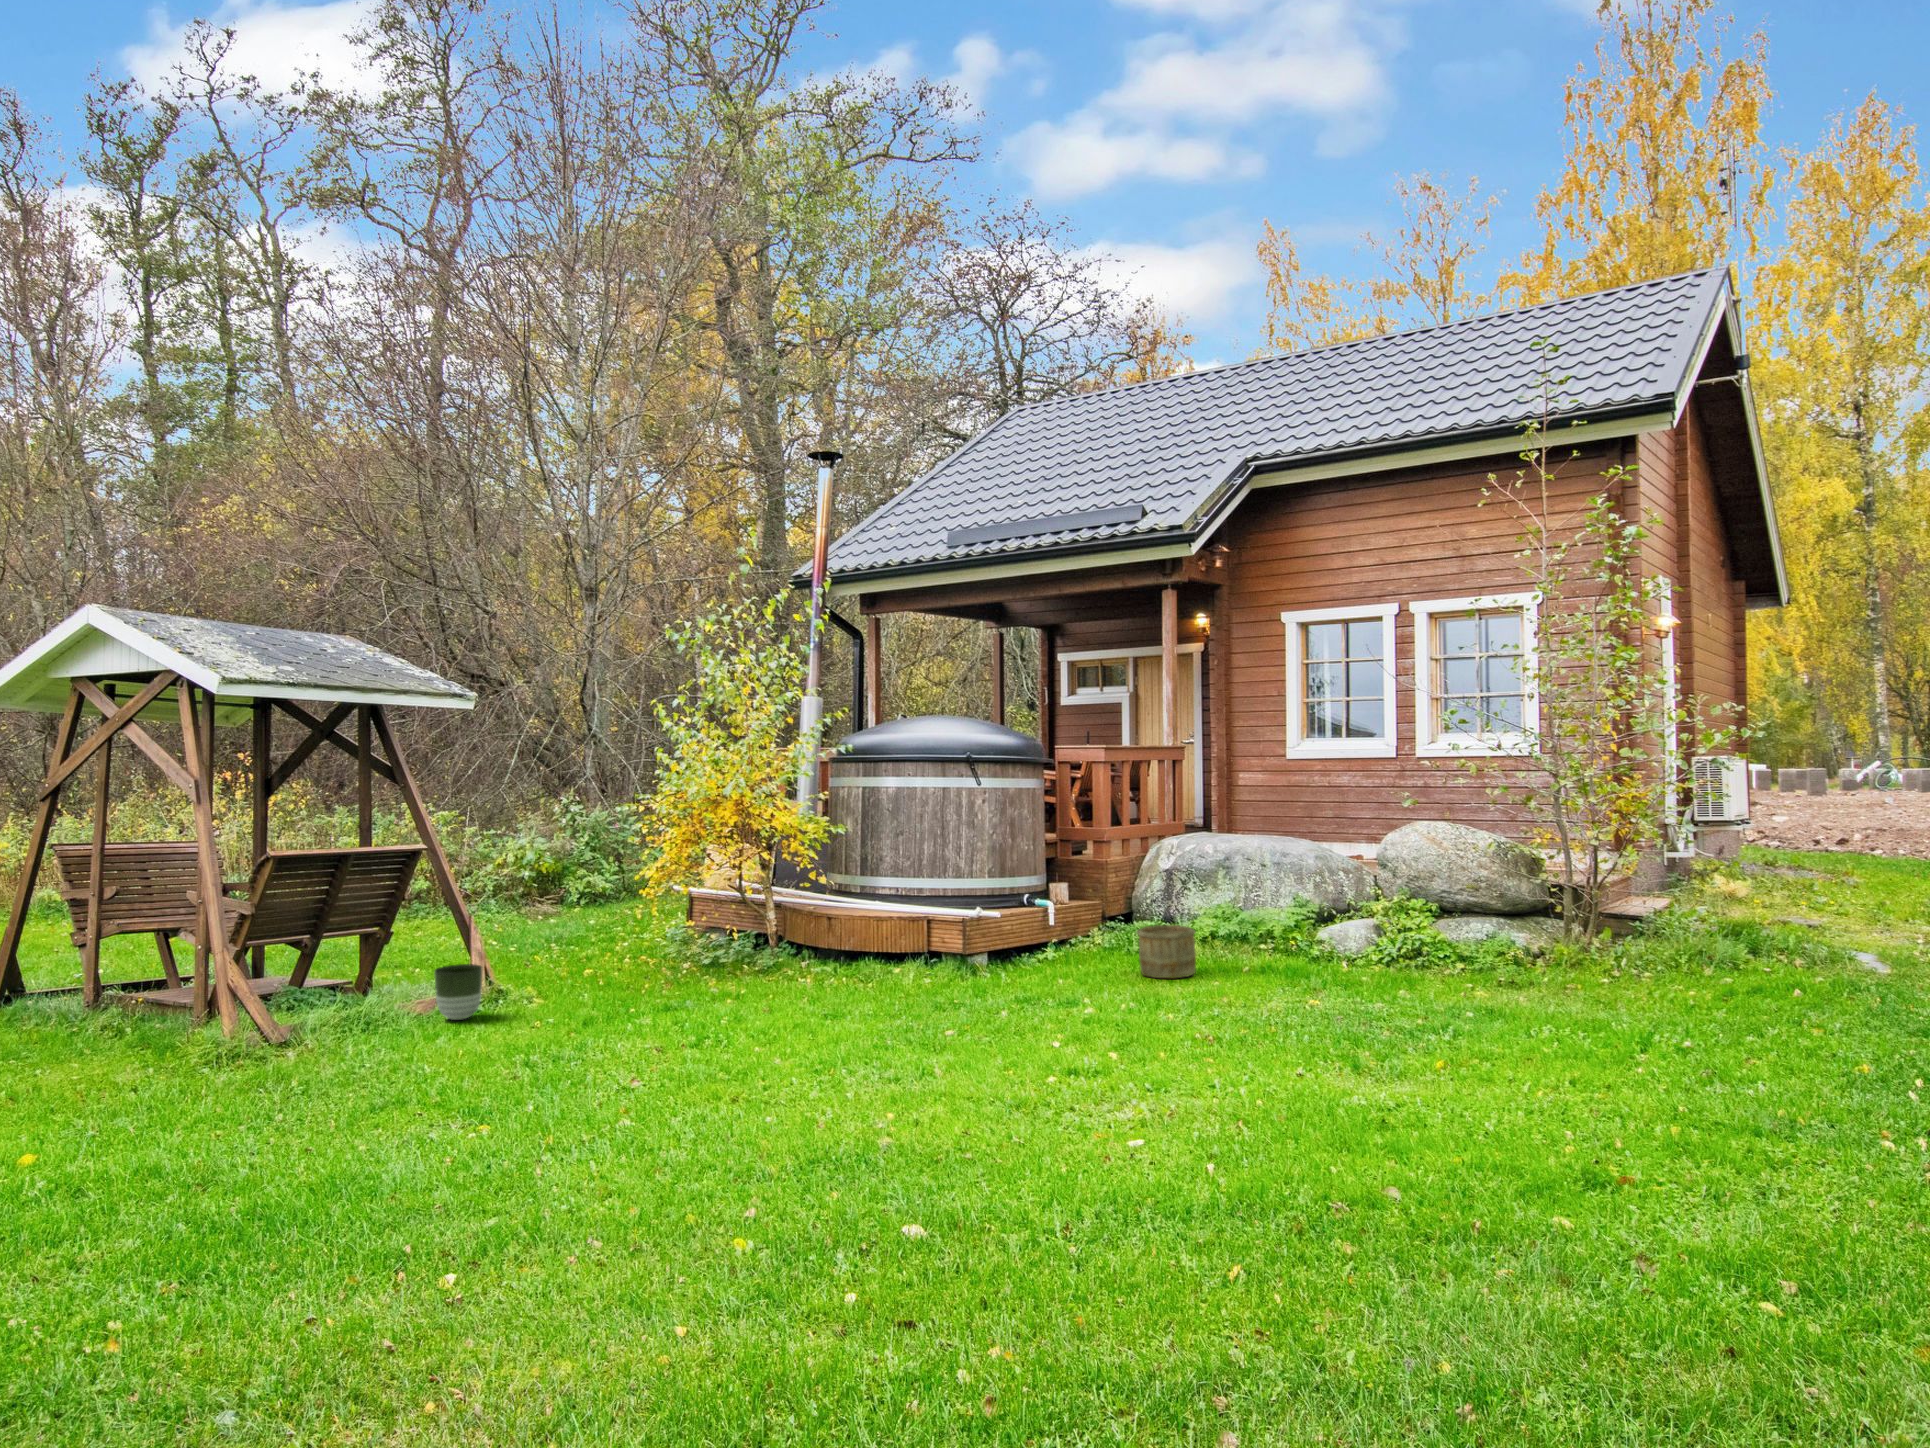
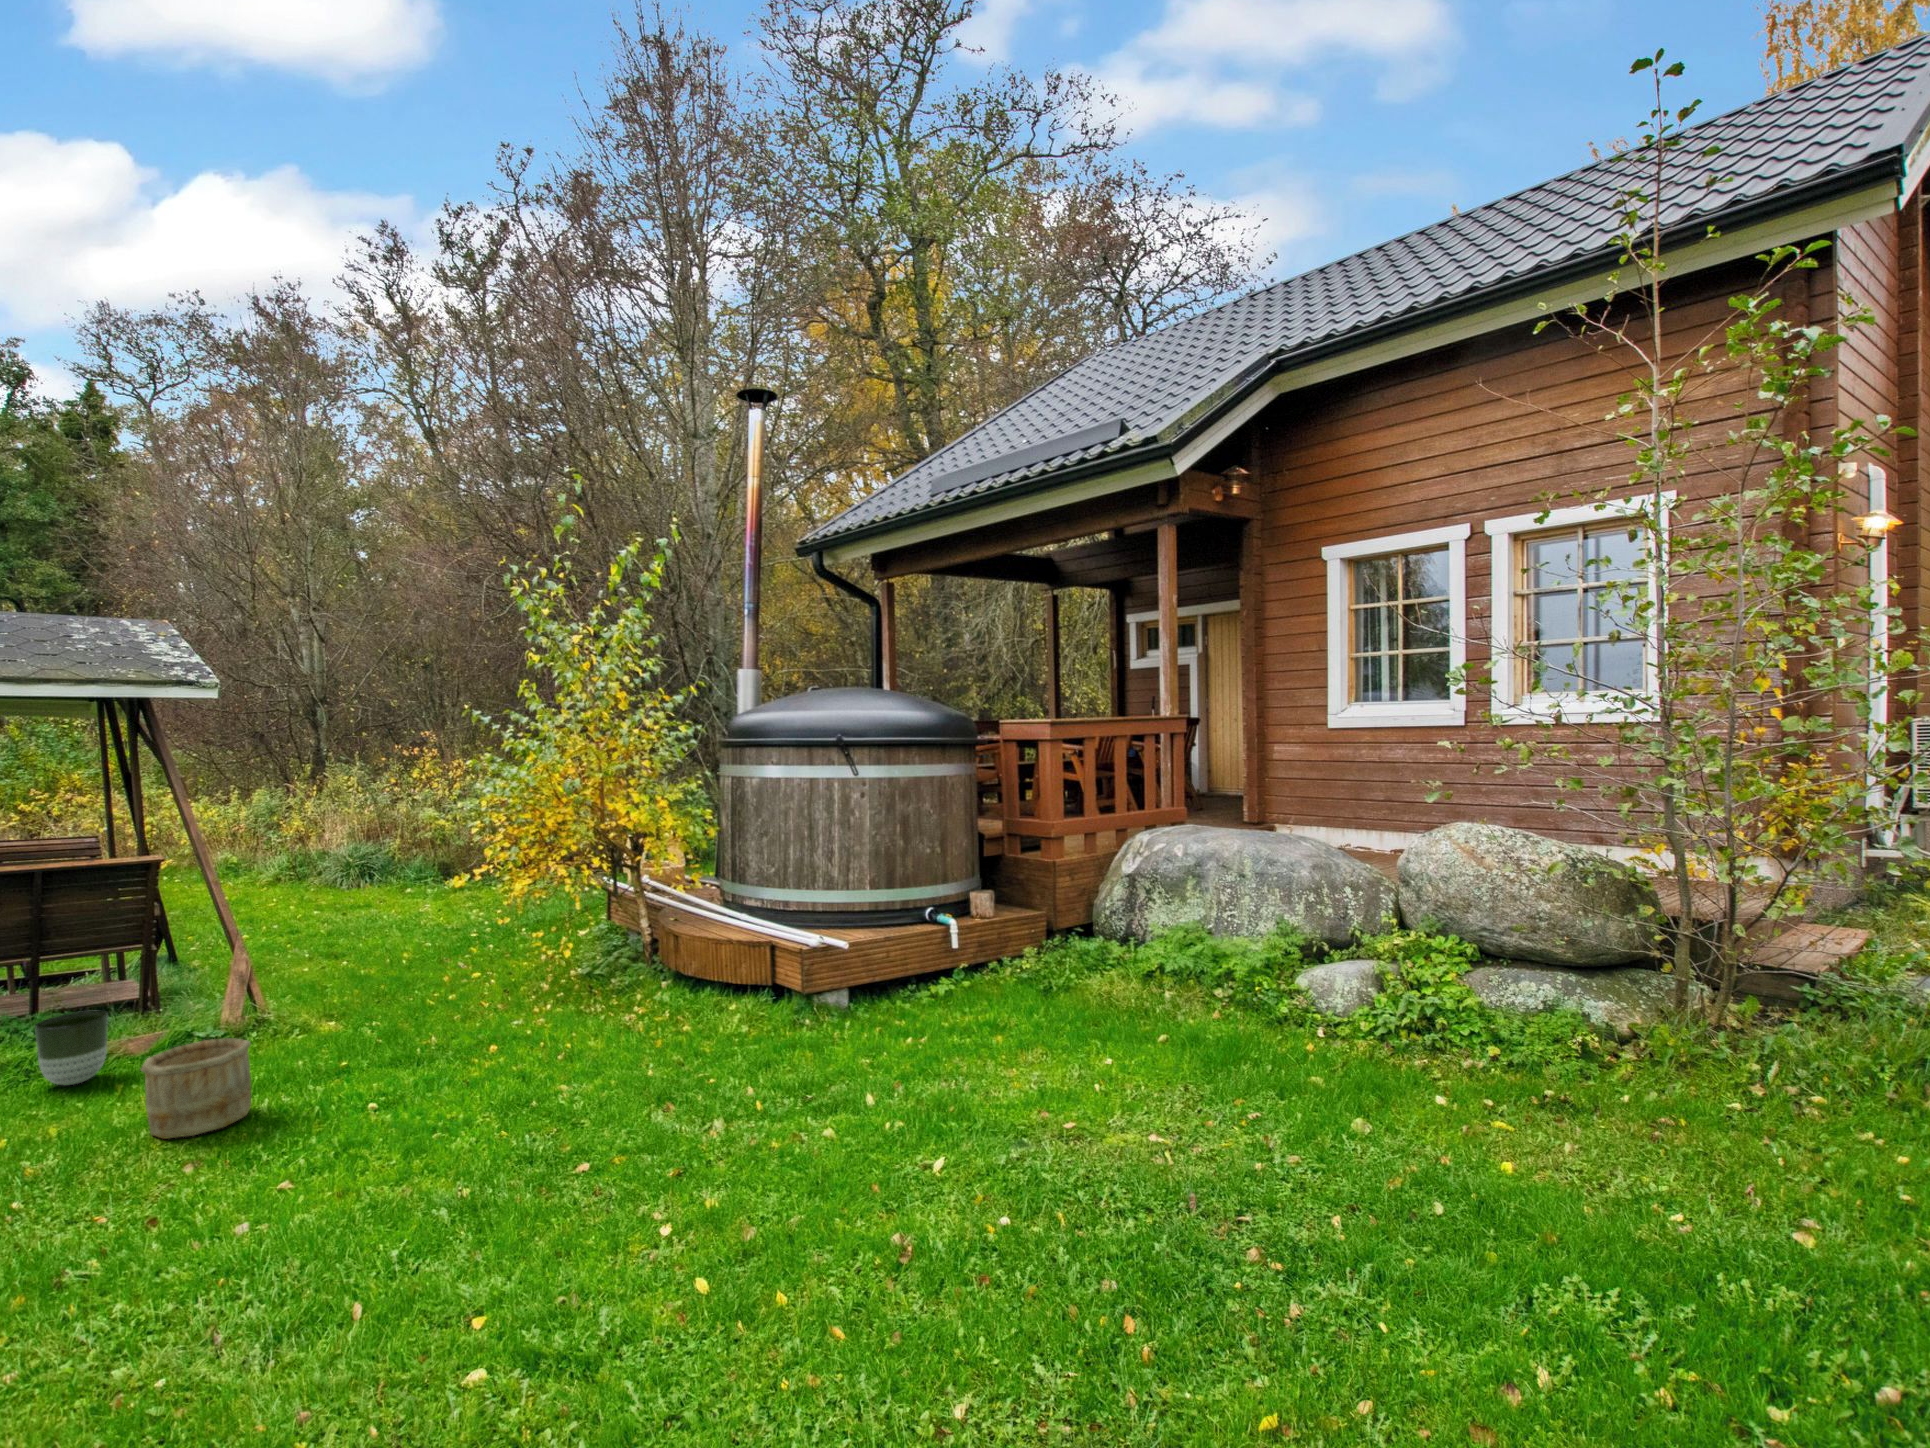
wooden bucket: present [1137,925,1196,979] -> present [140,1038,251,1139]

